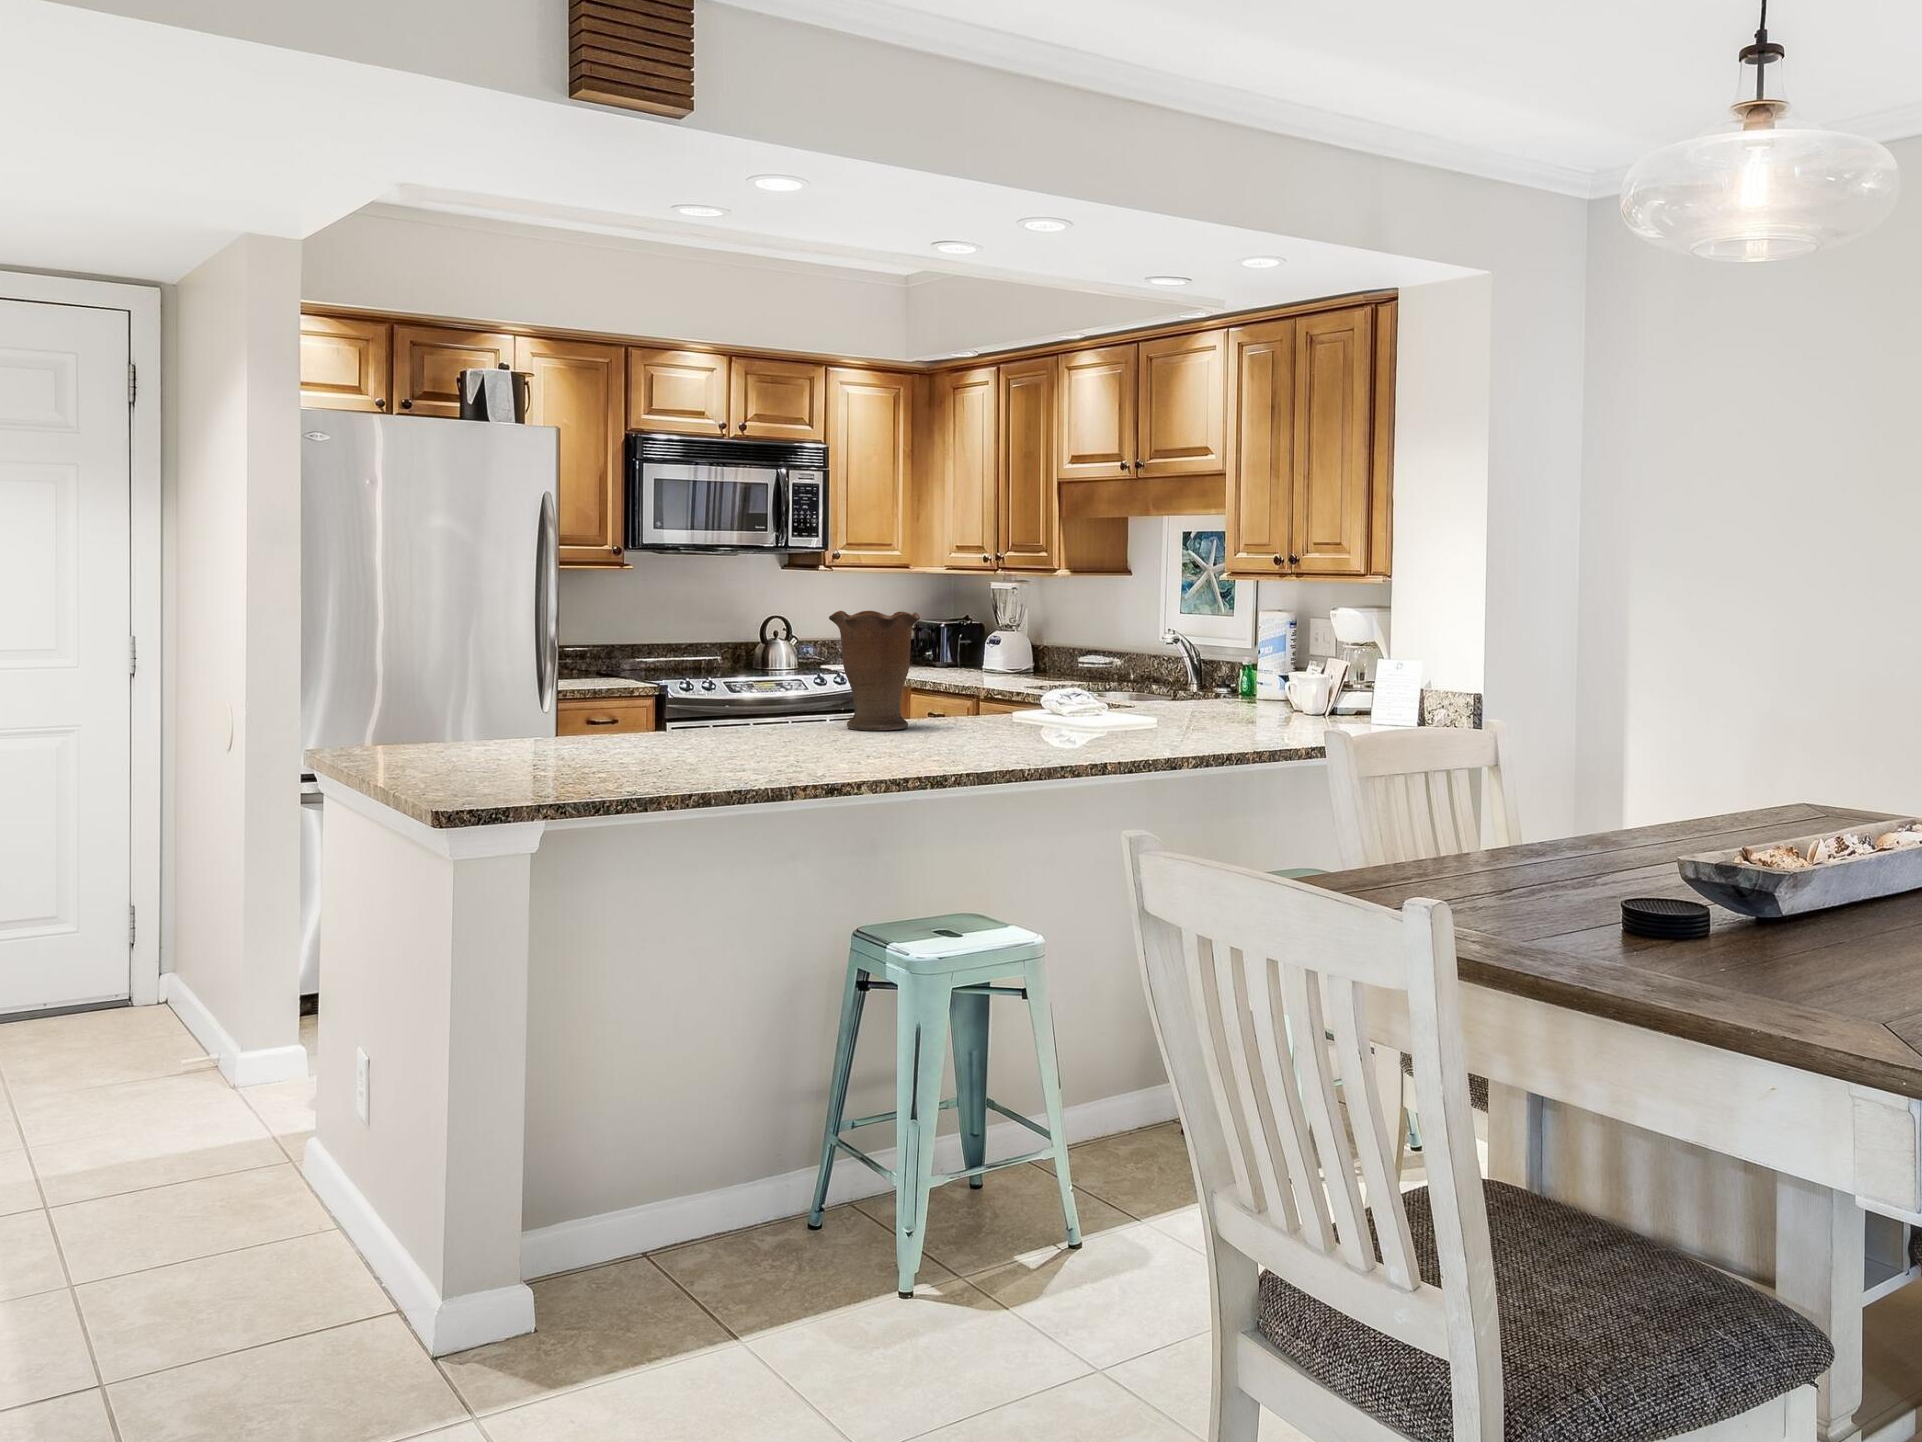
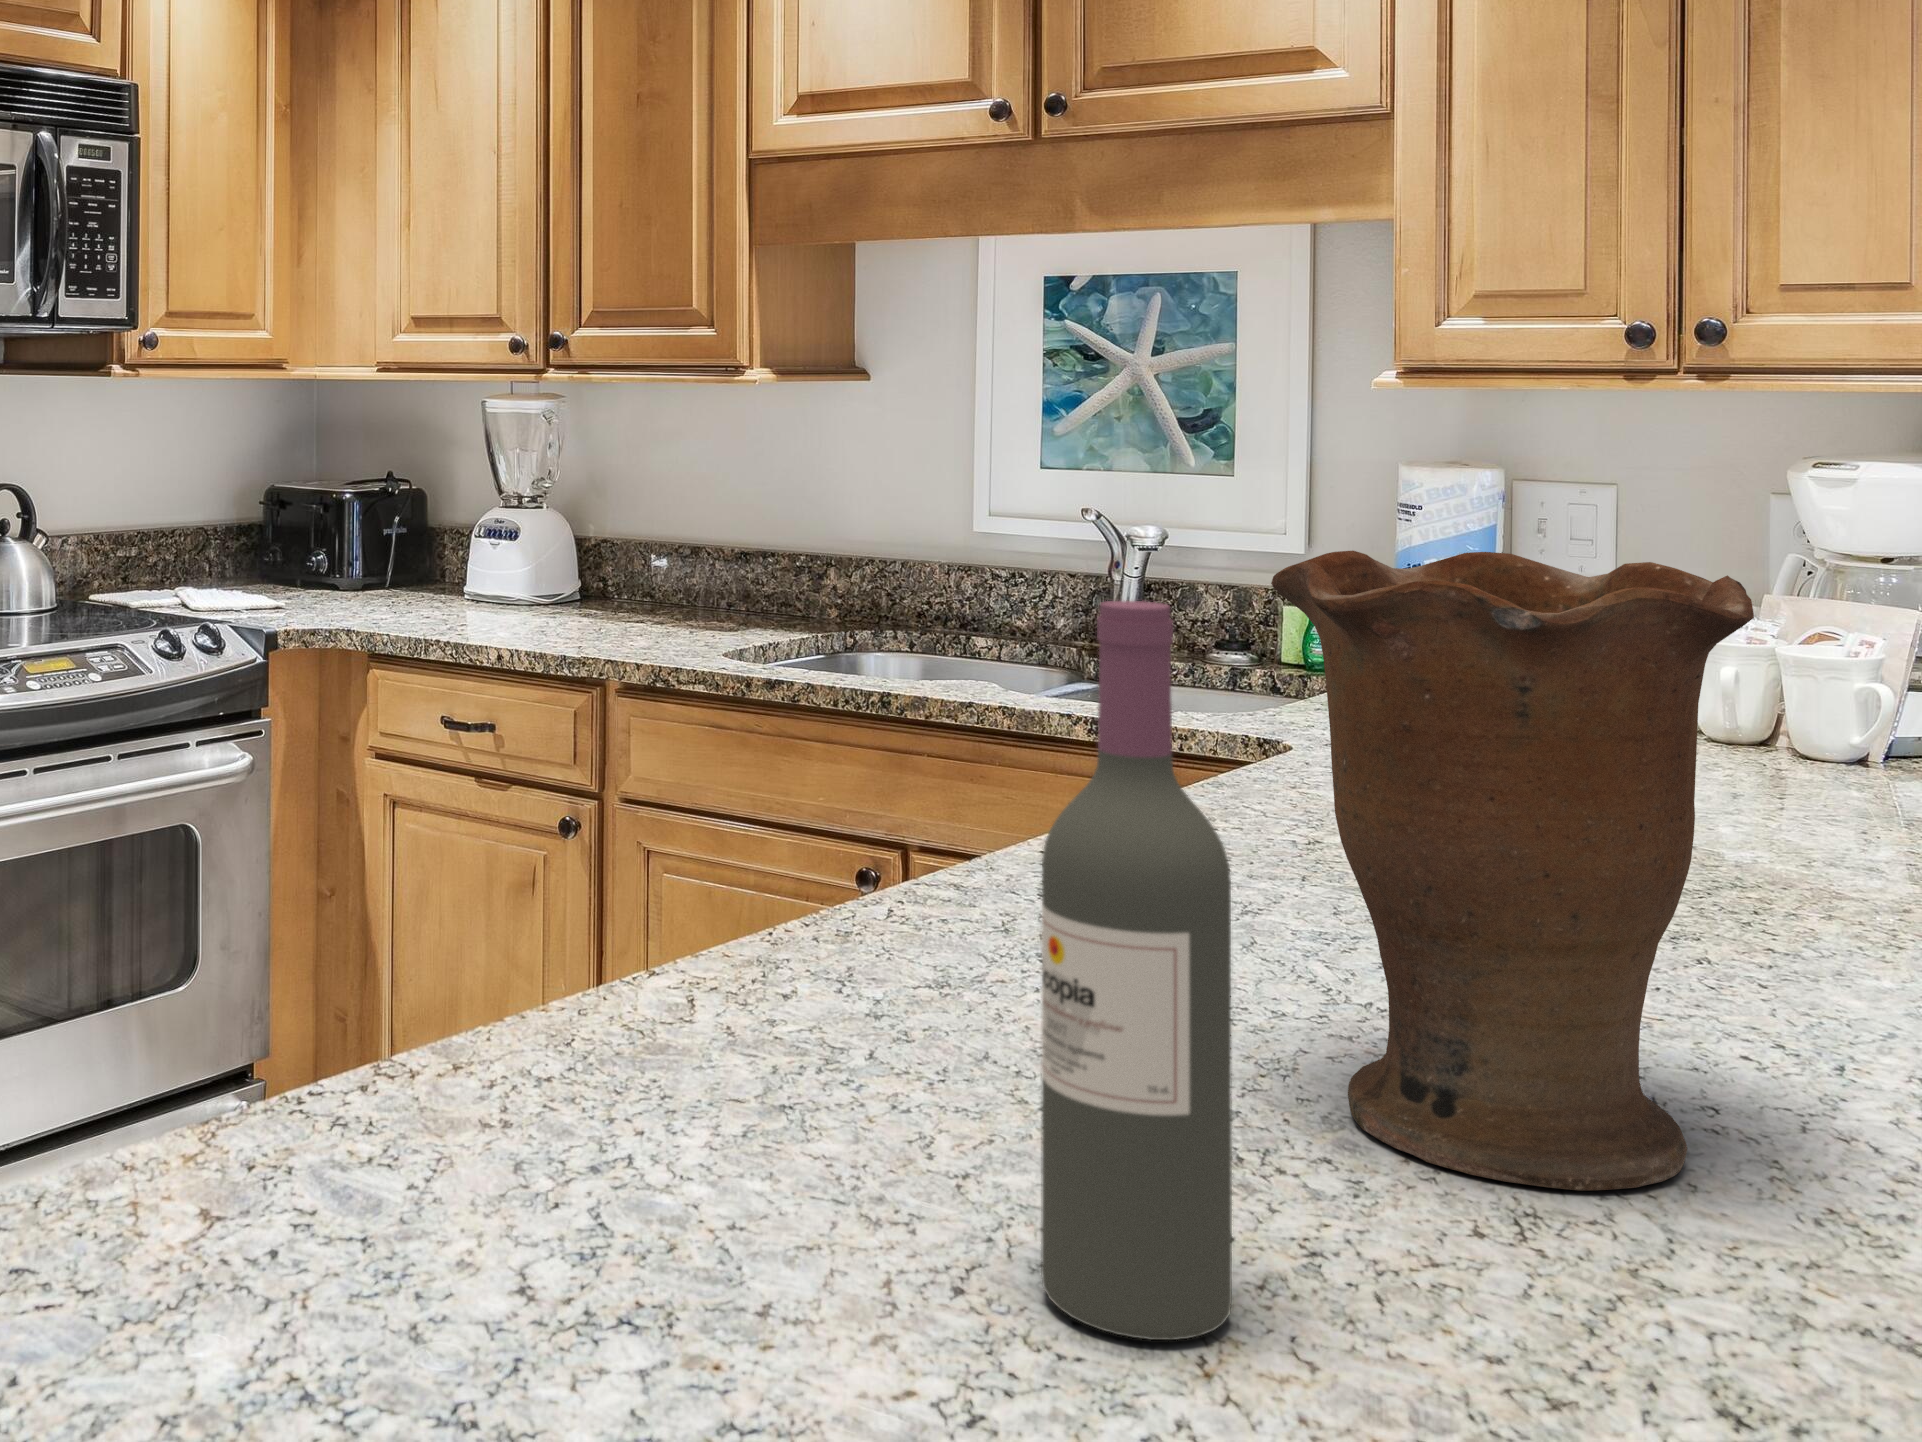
wine bottle: none [730,611,763,732] -> present [1041,601,1232,1340]

